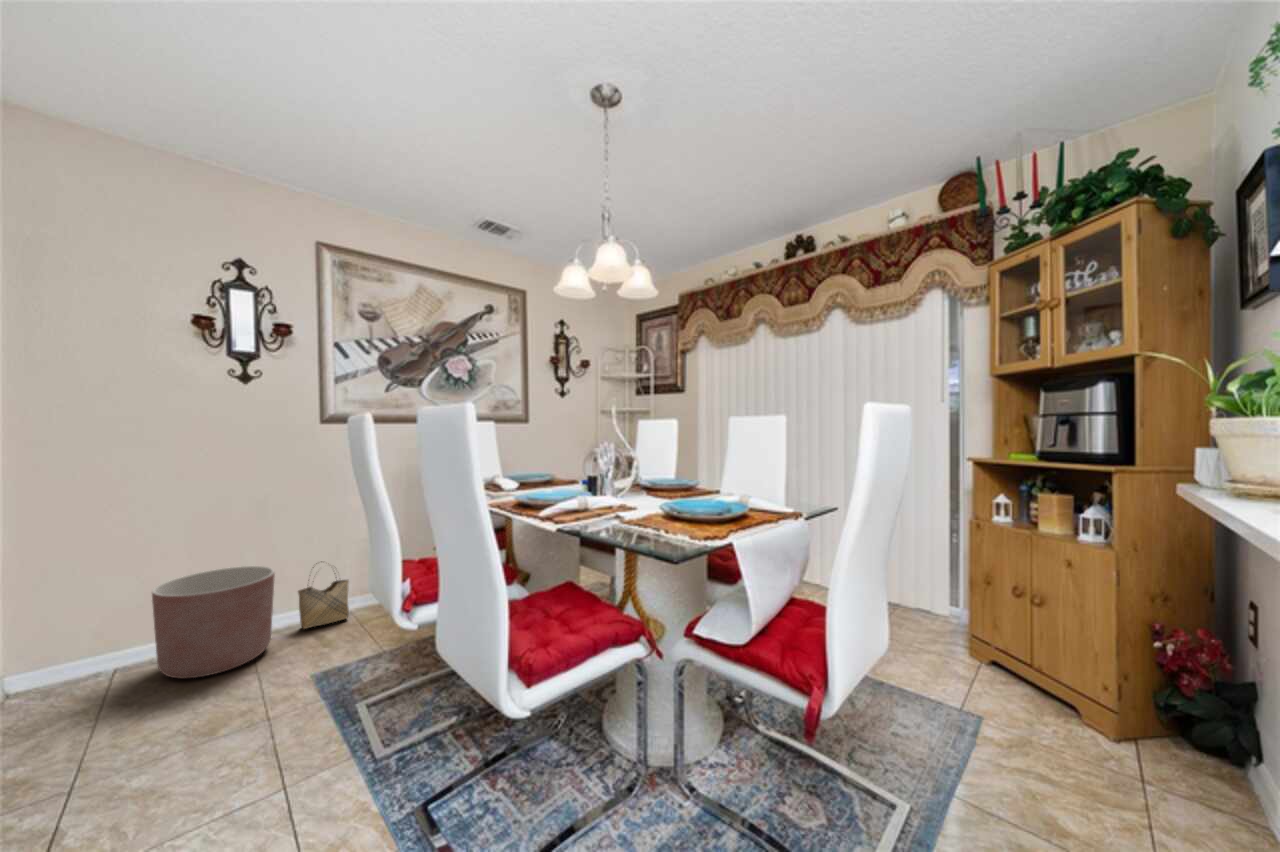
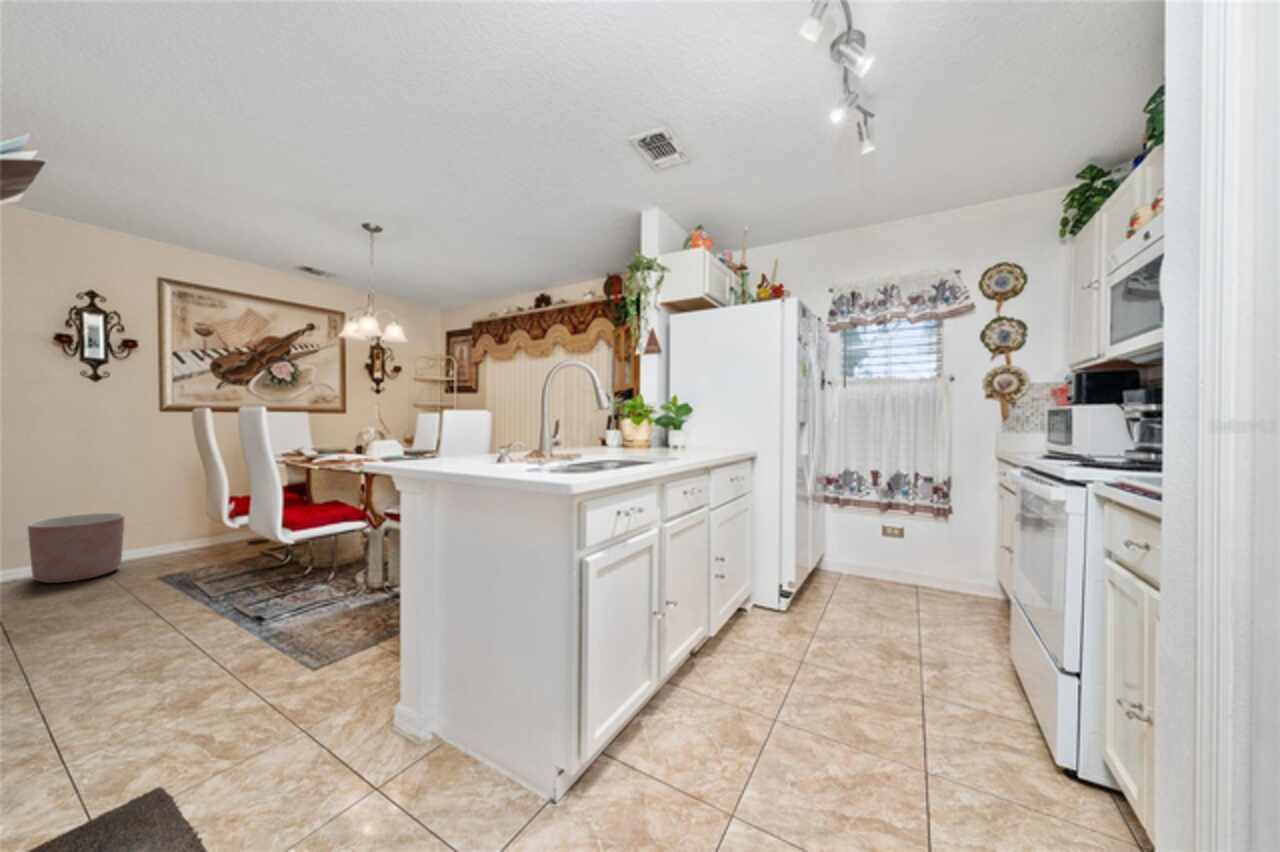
woven basket: present [298,561,349,629] -> none [141,513,184,559]

